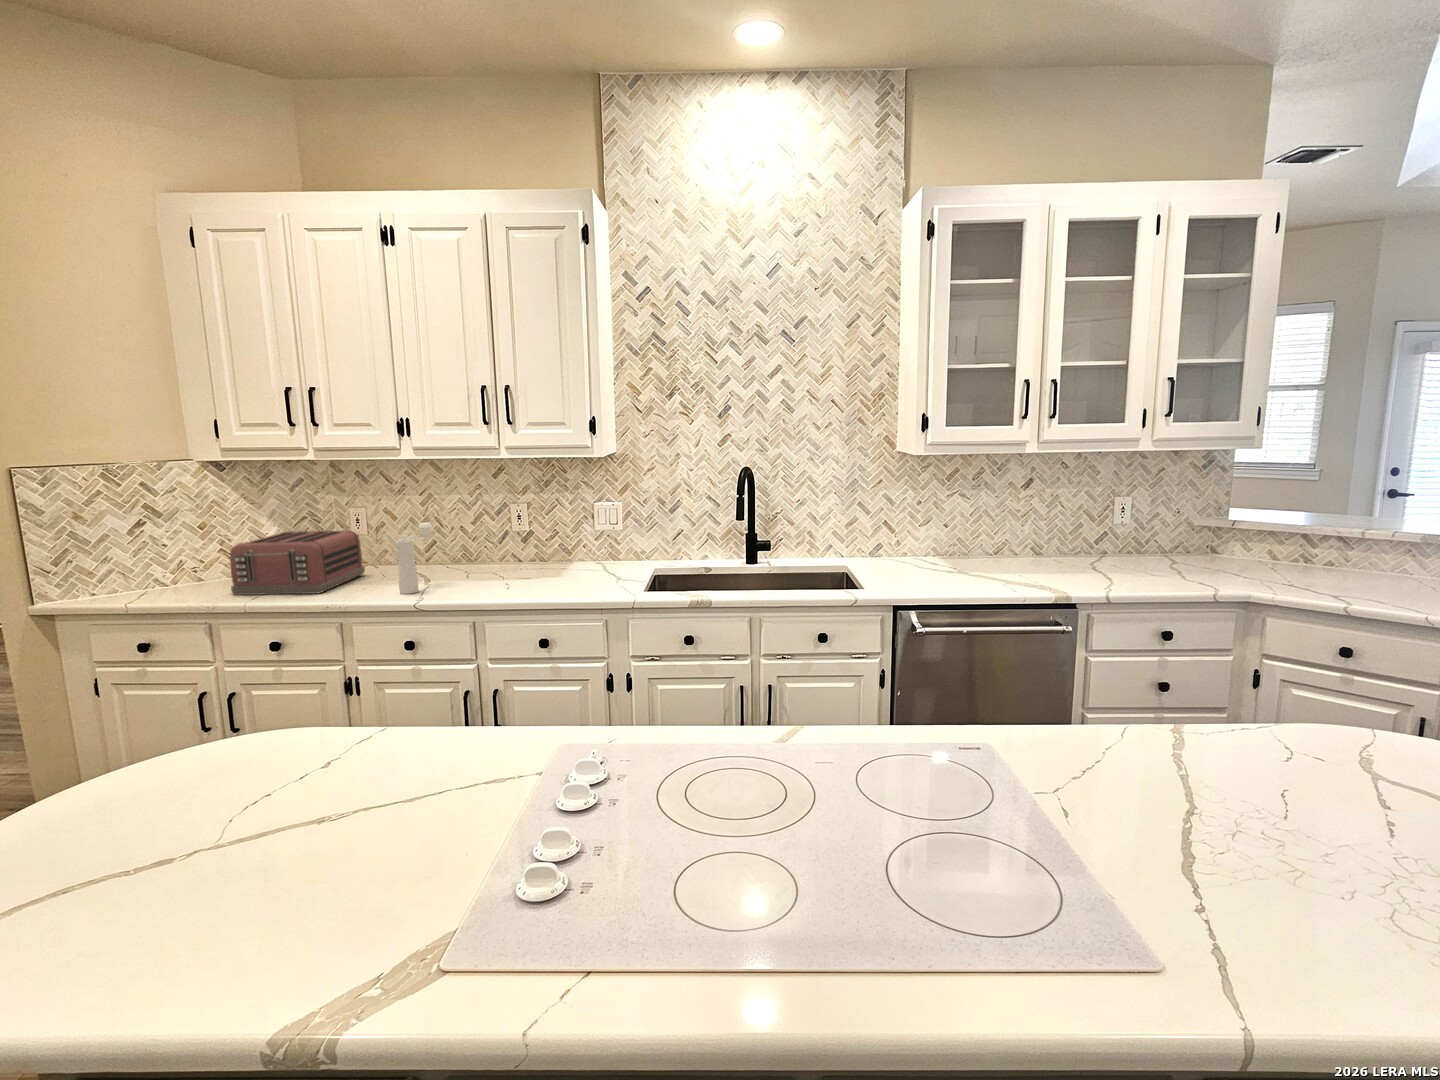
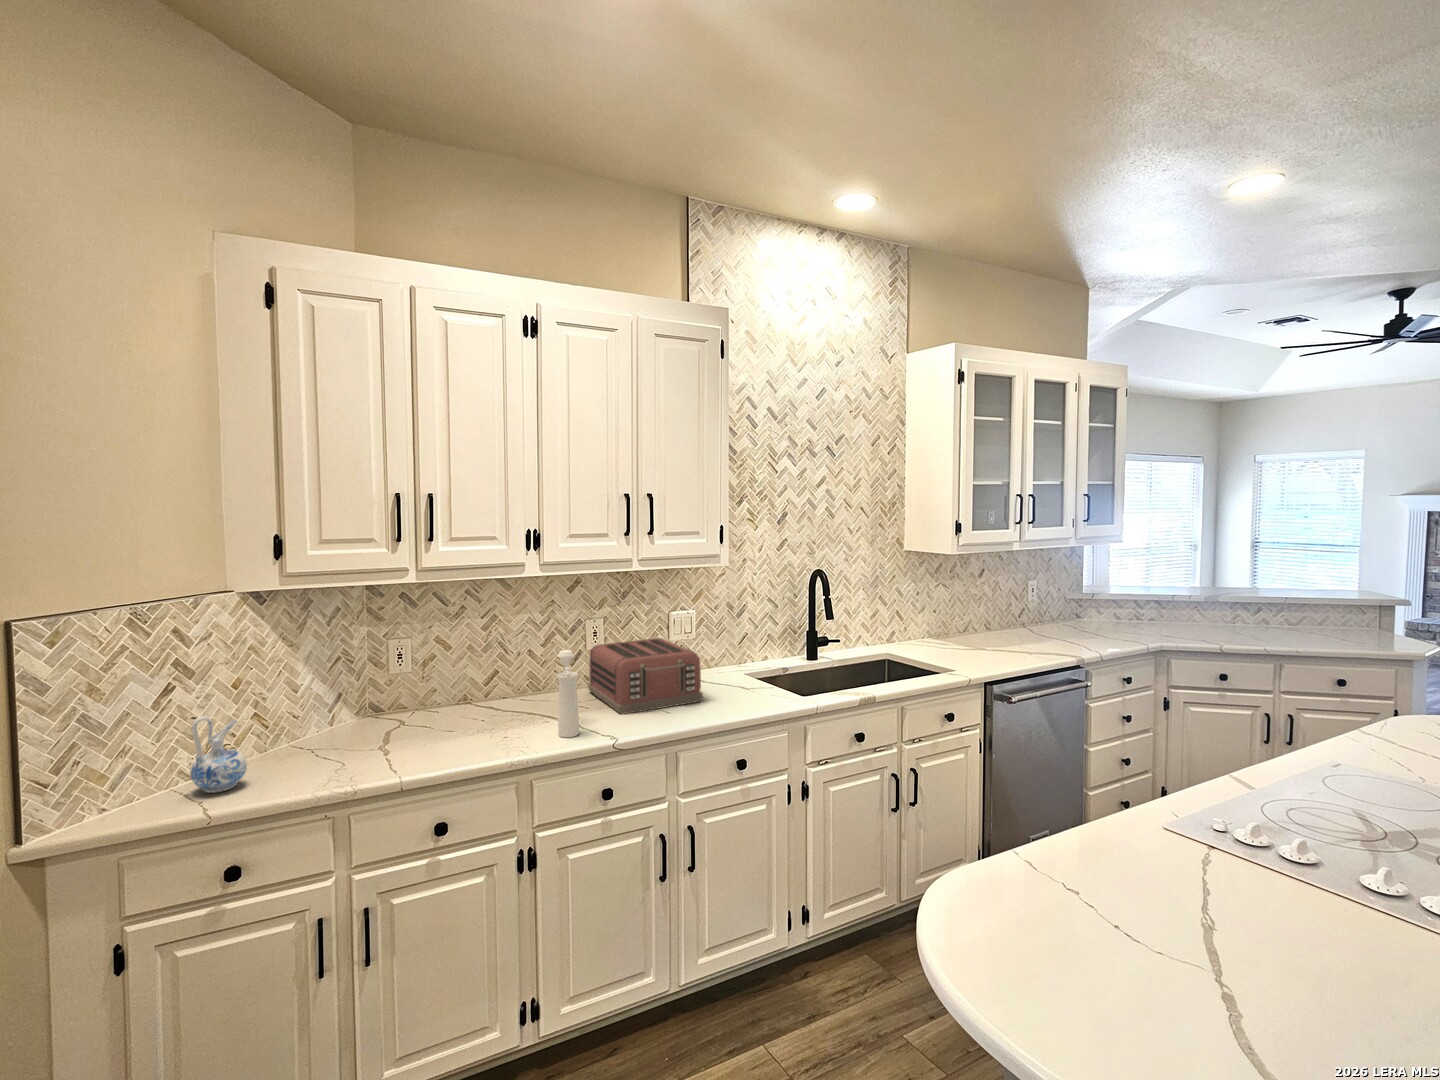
toaster: present [230,531,365,595] -> present [588,638,703,714]
ceramic pitcher: none [136,542,182,595] -> present [190,716,247,793]

